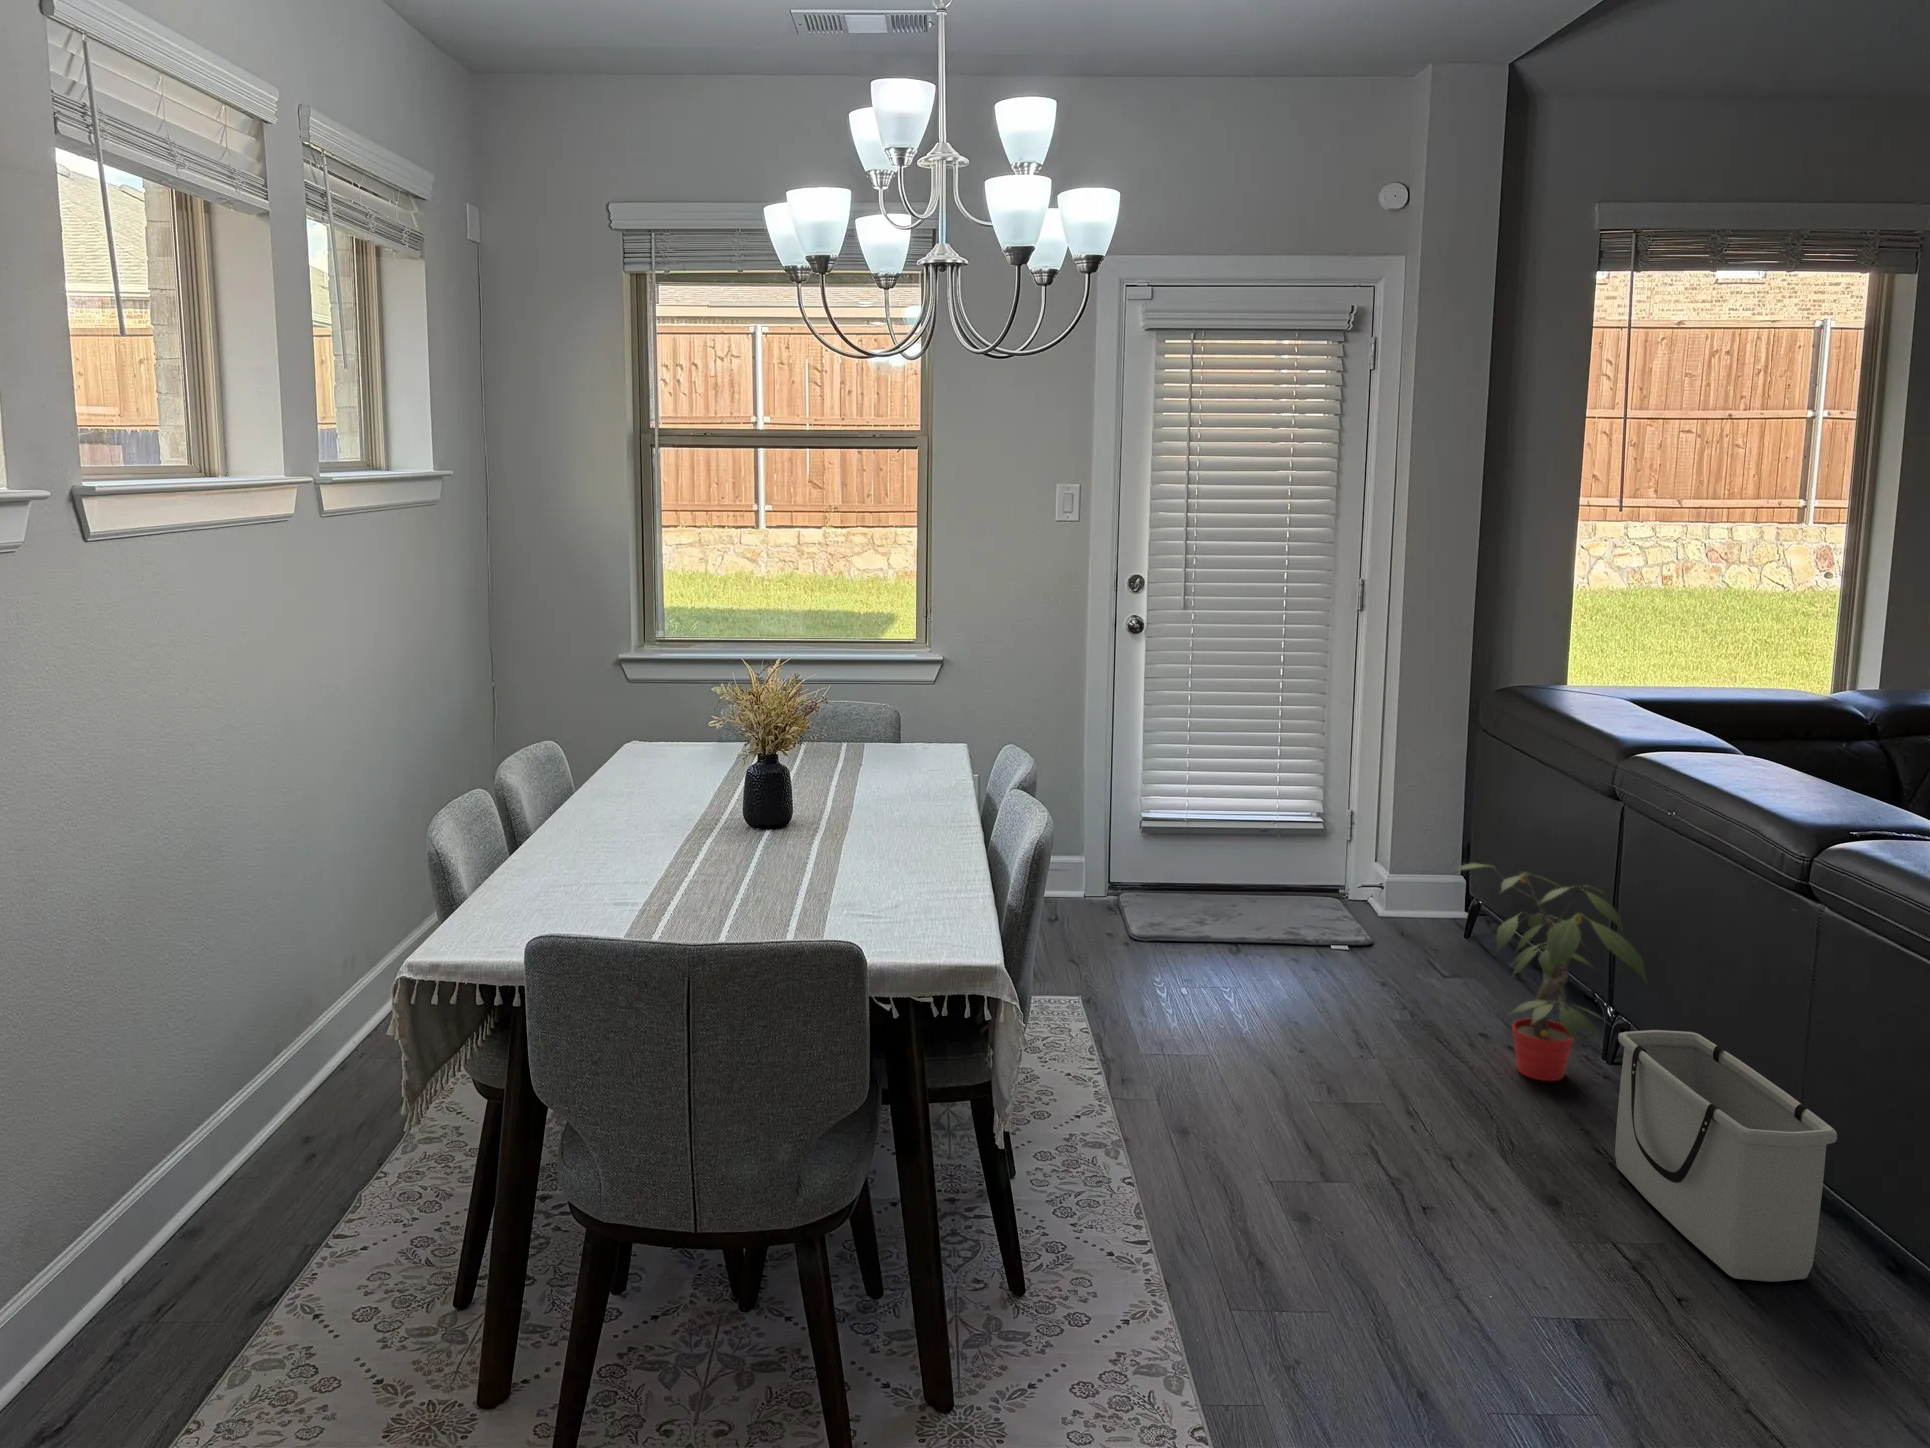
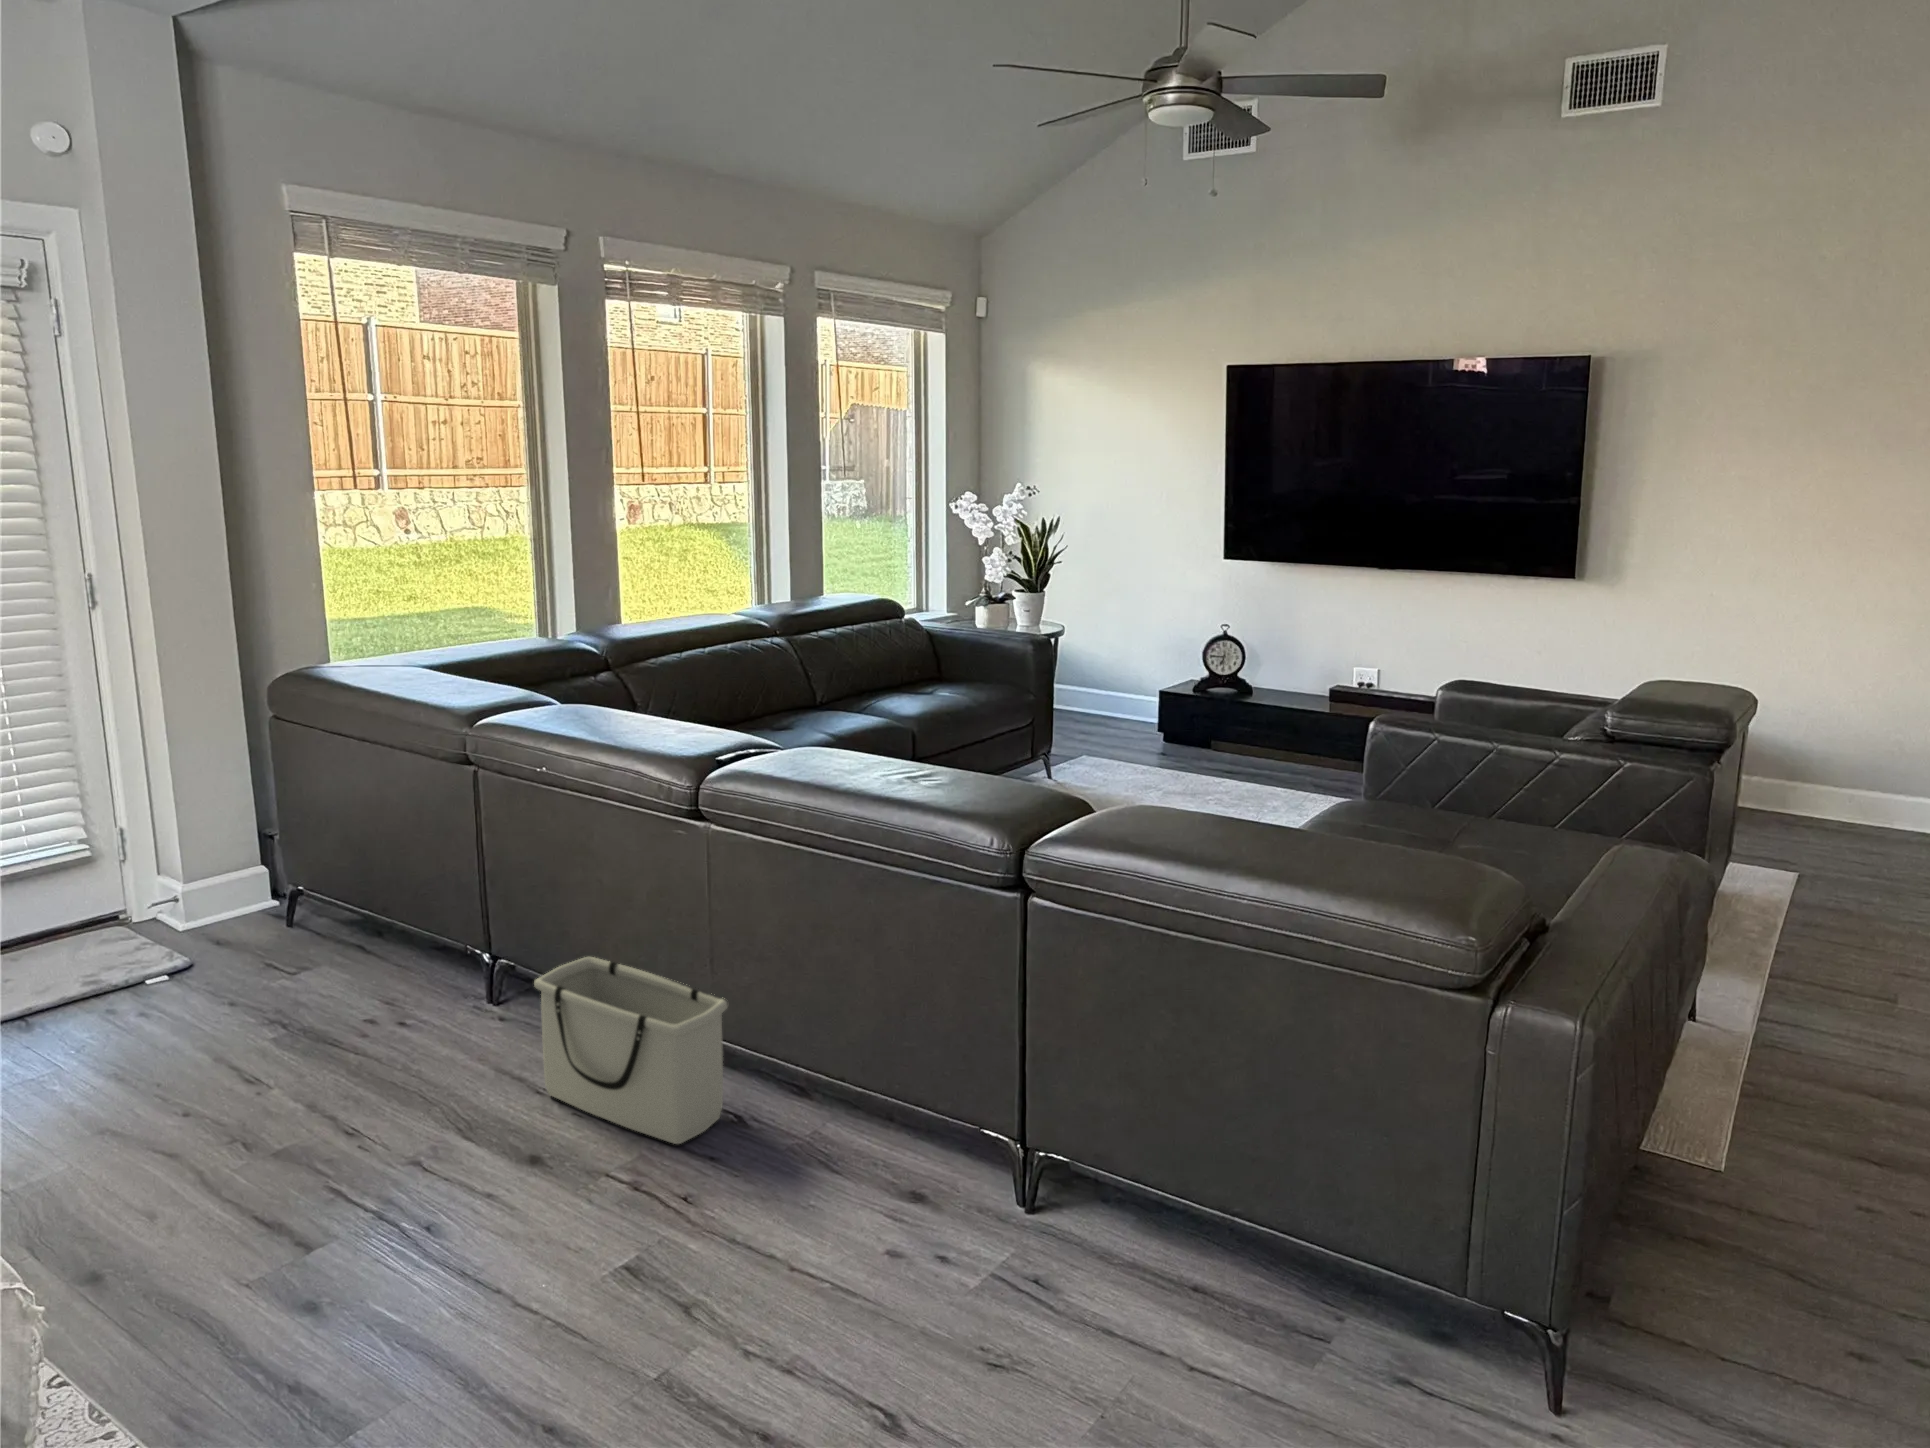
potted plant: present [1457,863,1646,1081] -> none [309,854,538,1045]

